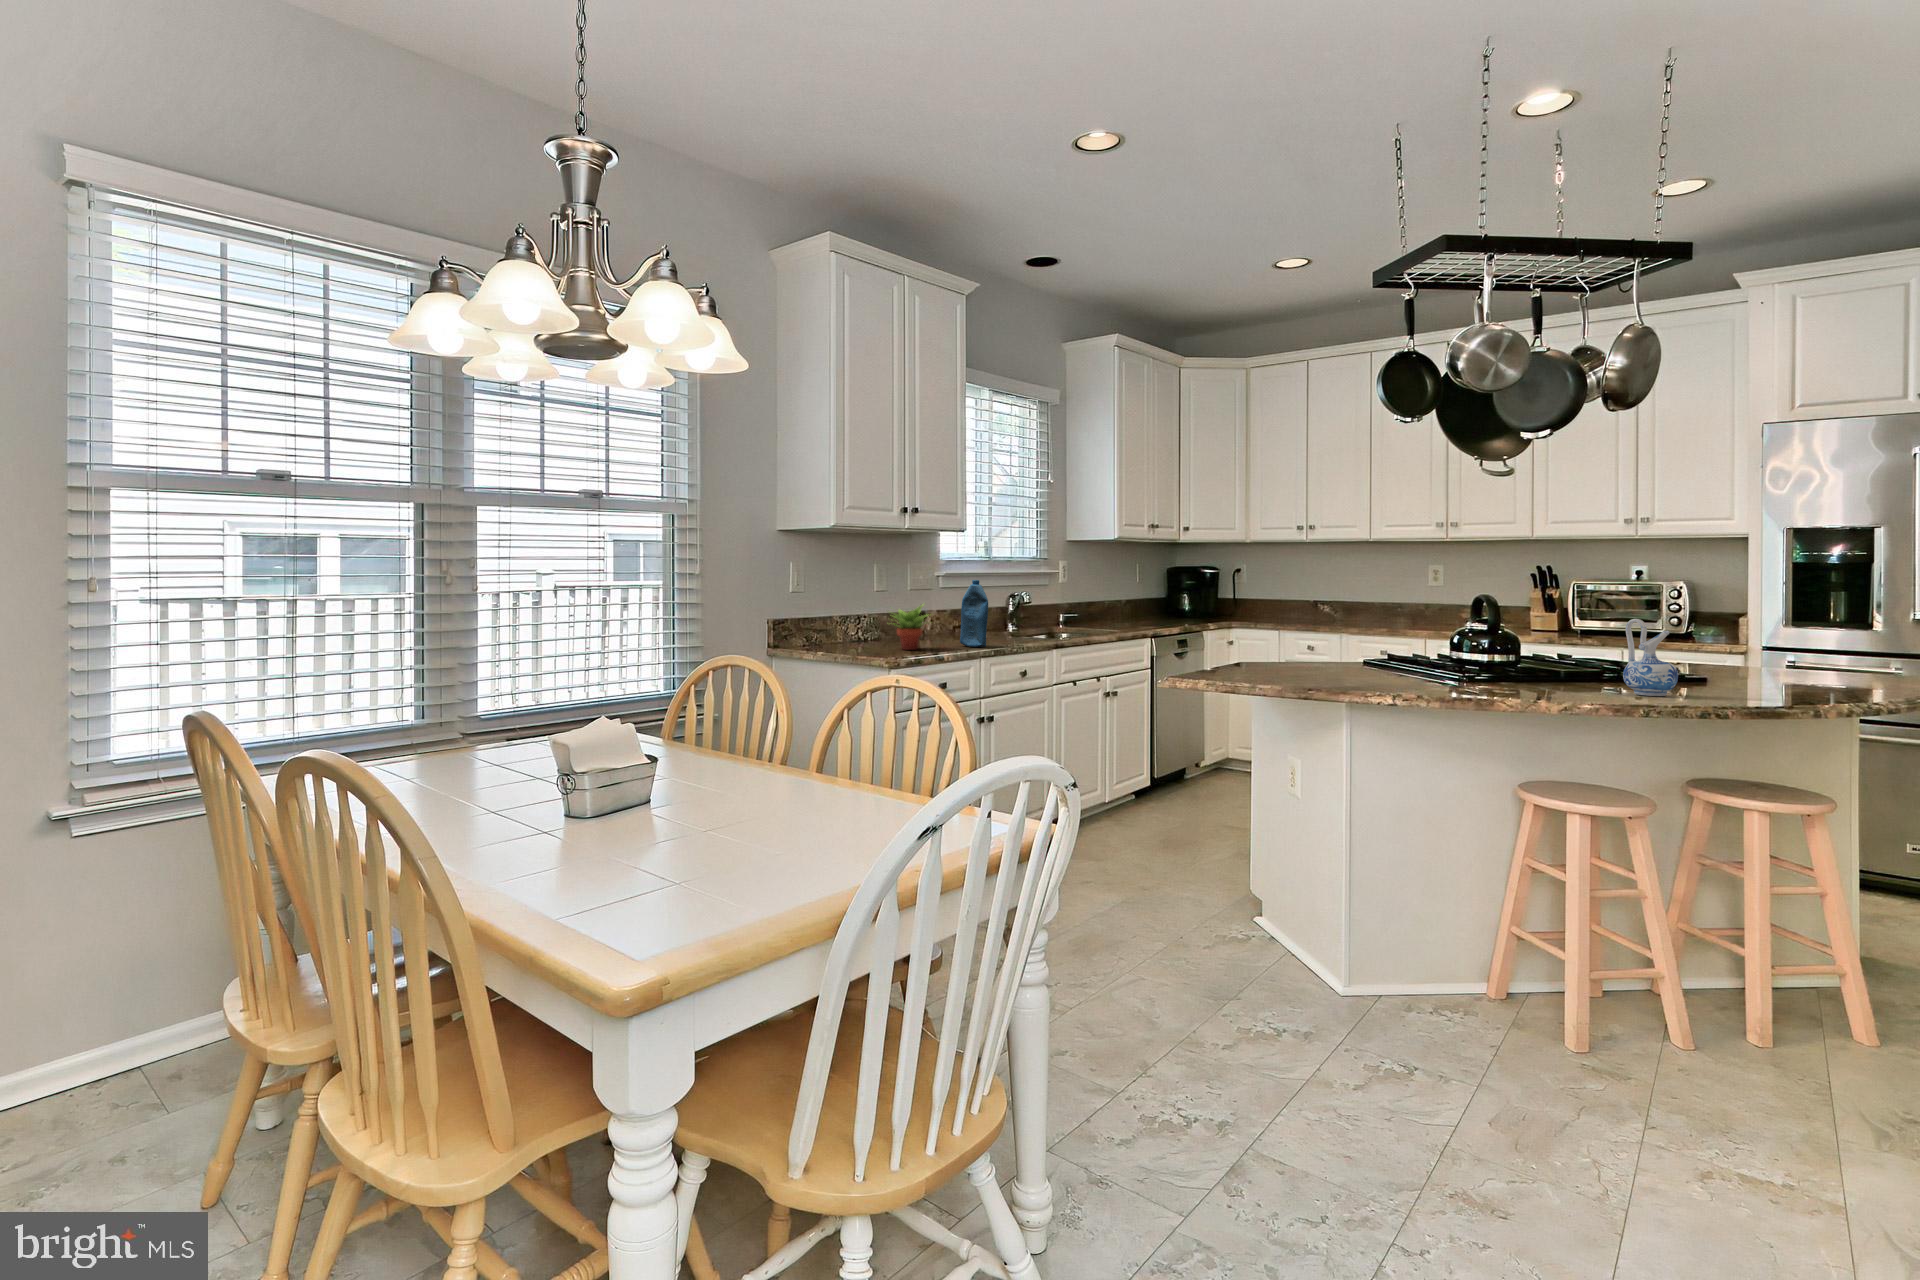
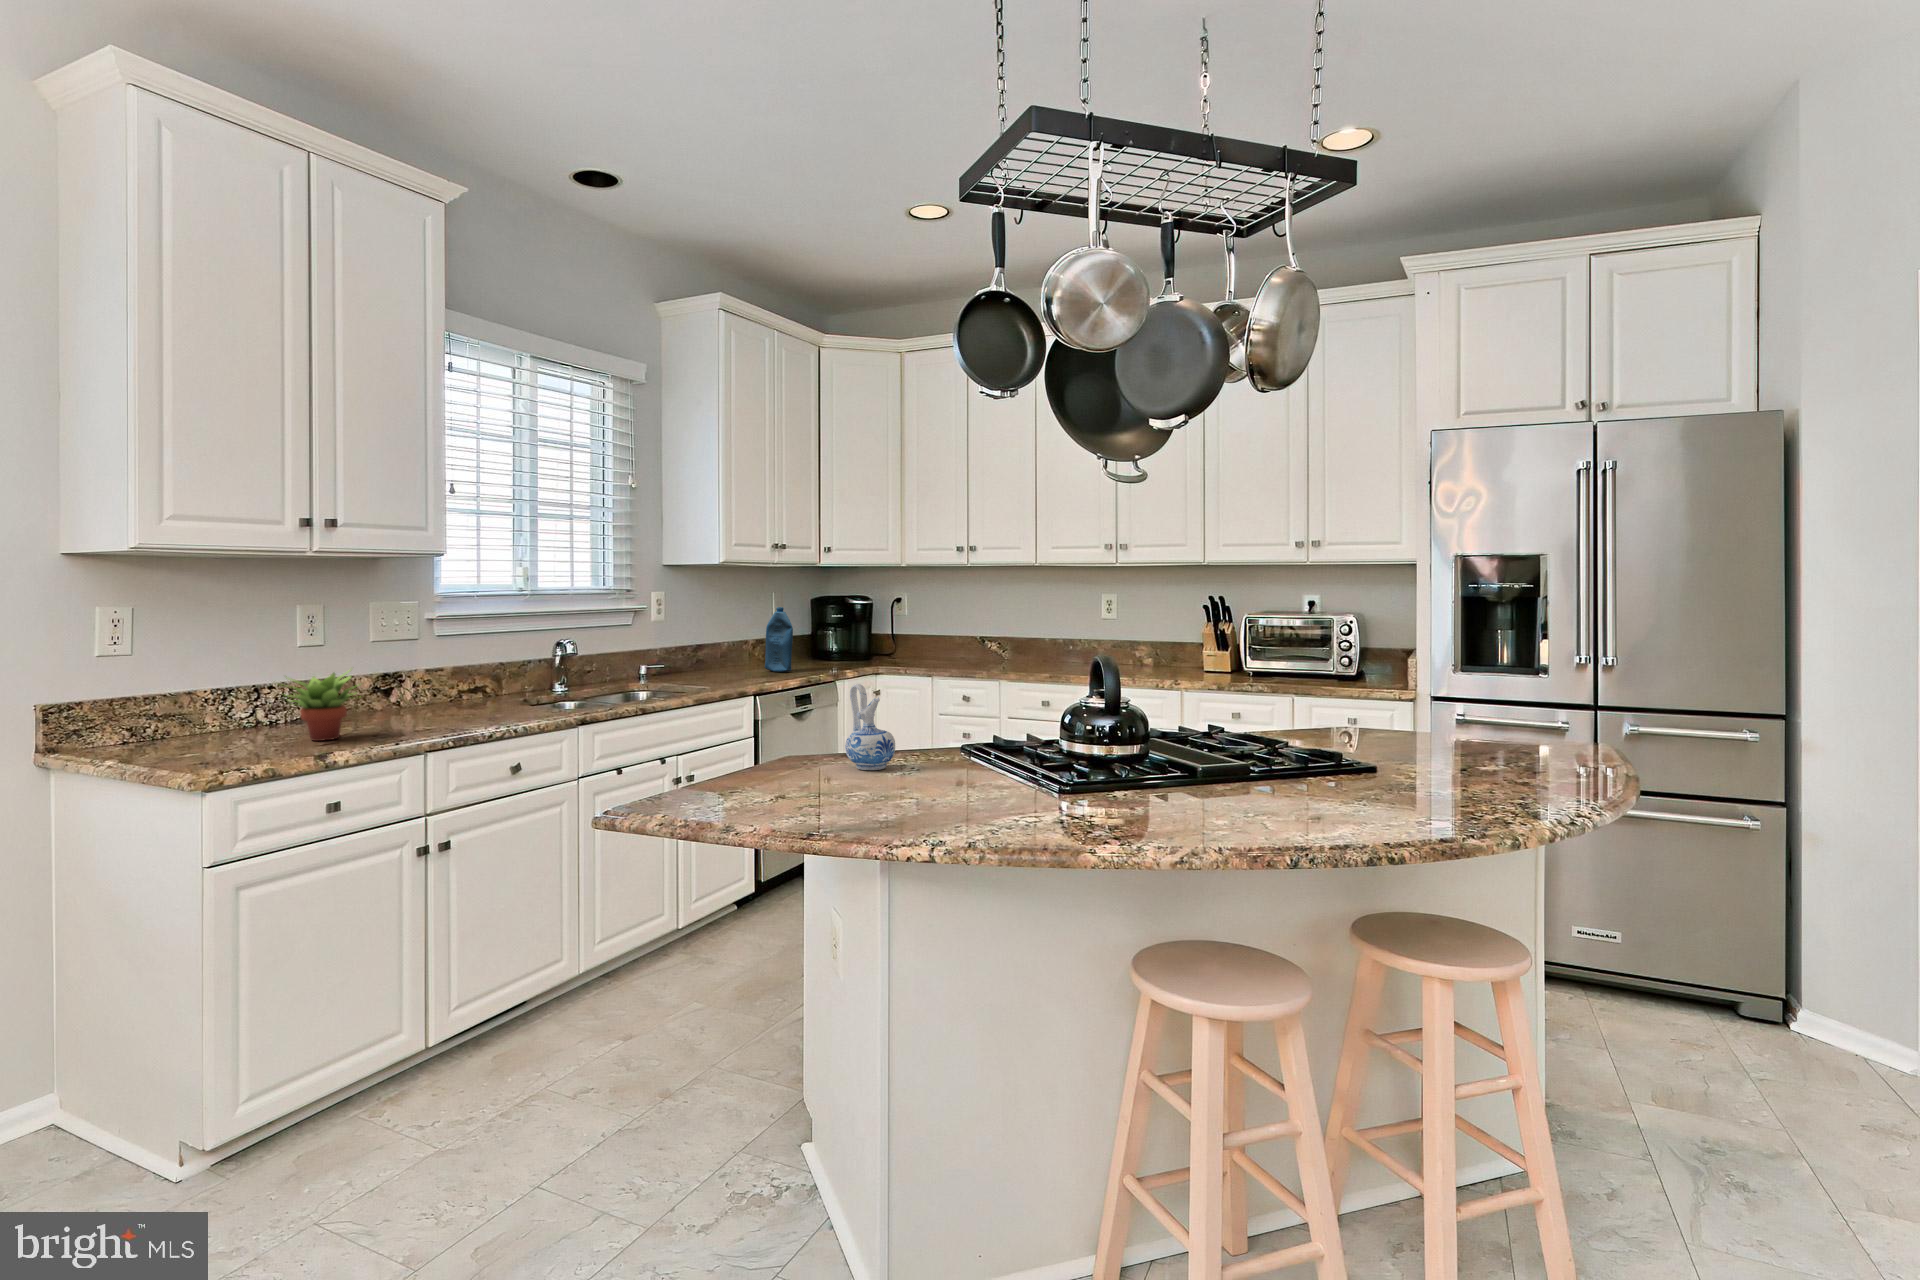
bottle: present [960,580,988,647] -> present [765,607,793,672]
ceramic pitcher: present [1623,619,1678,696] -> present [845,684,895,770]

